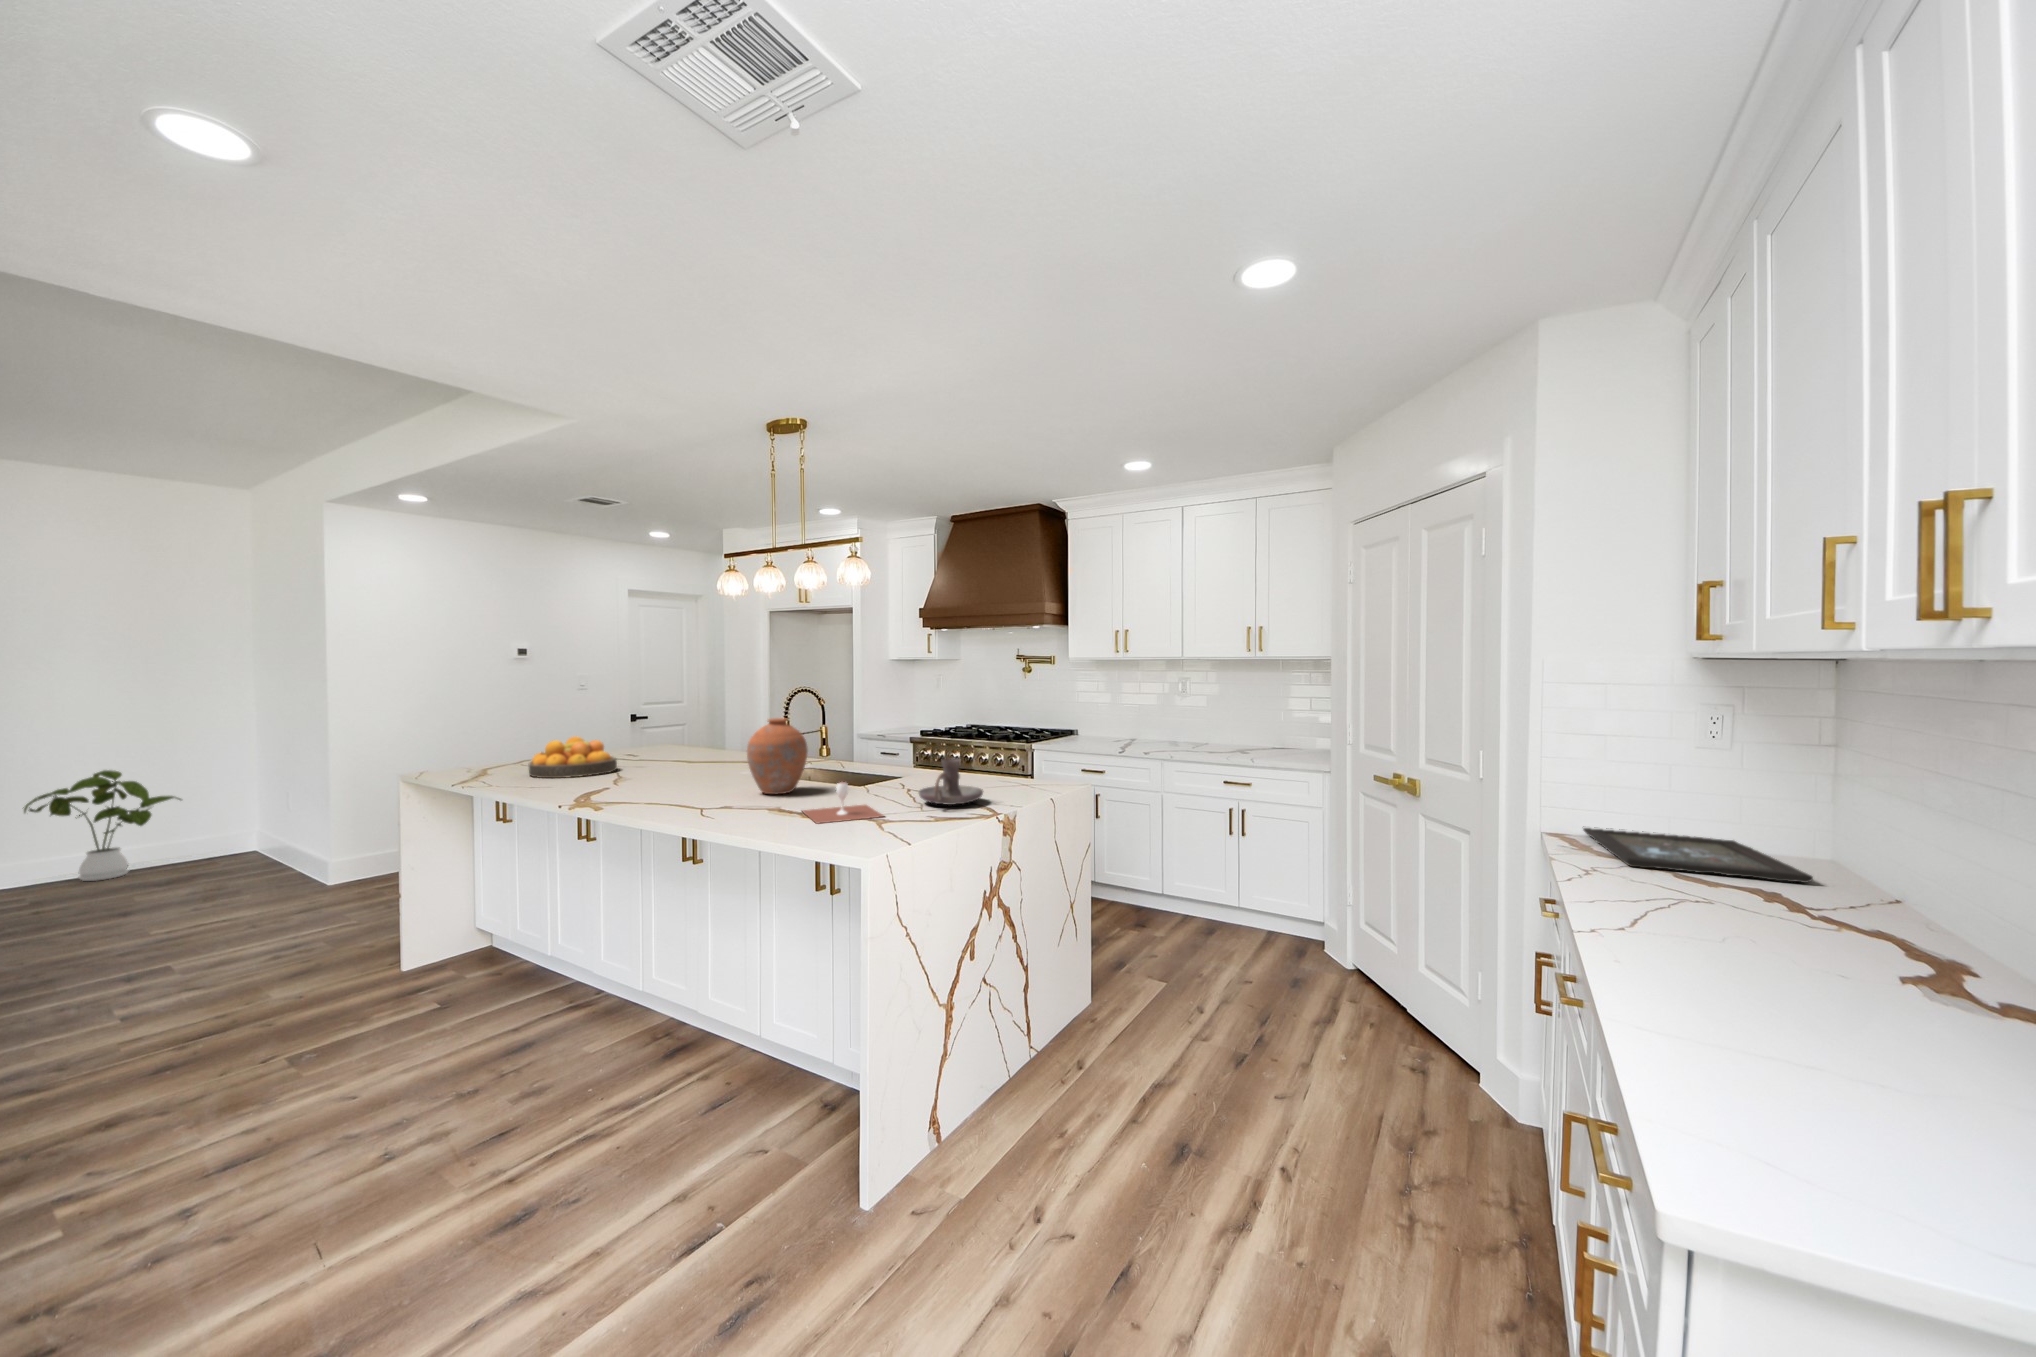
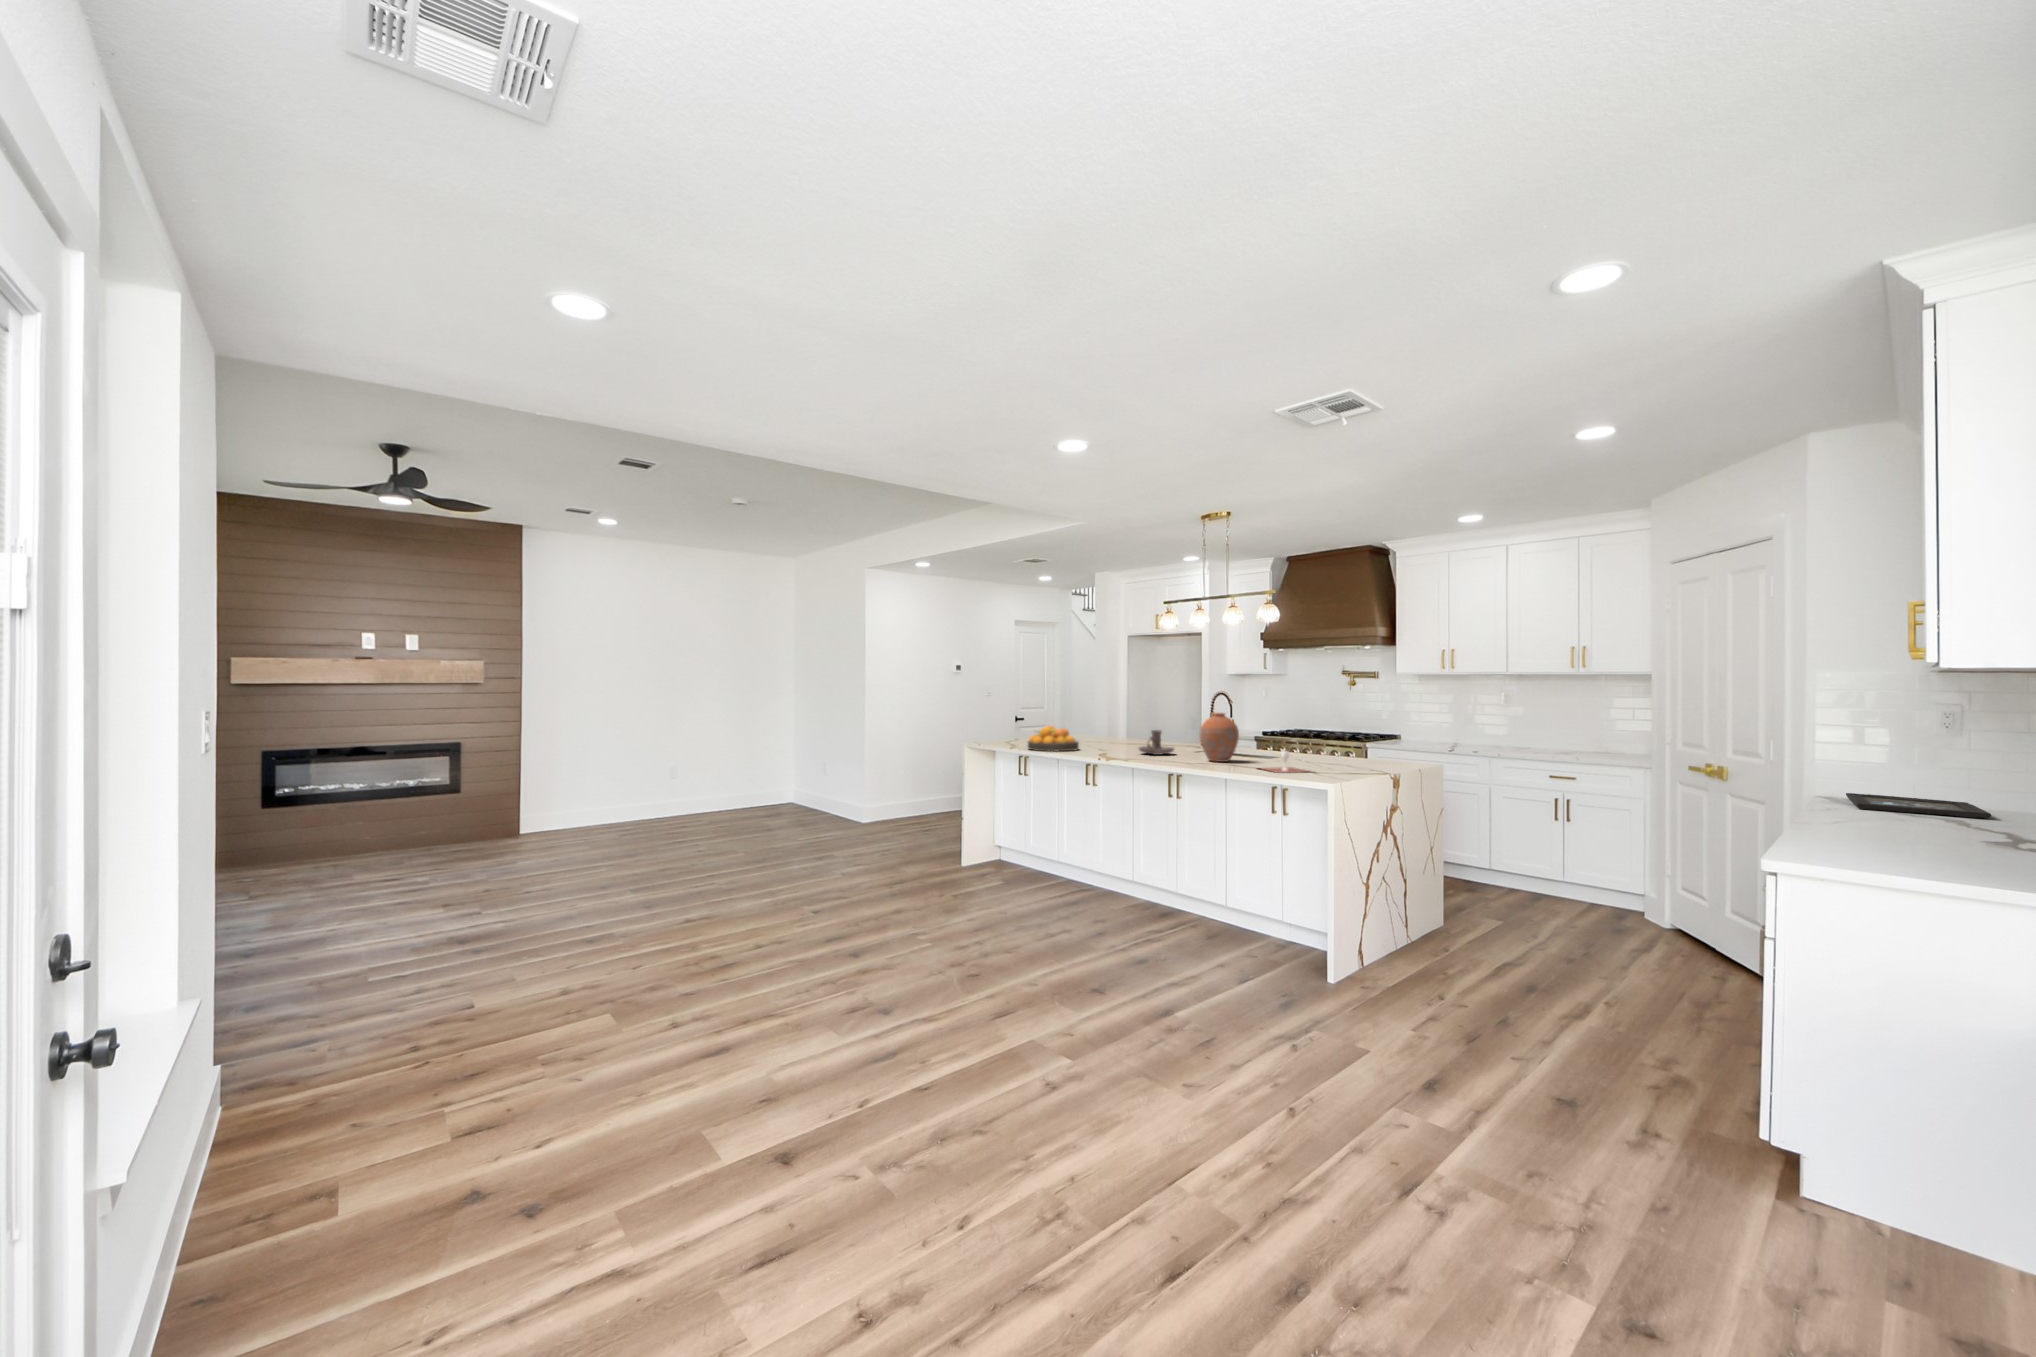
candle holder: present [918,759,983,805] -> present [1139,730,1174,755]
house plant: present [23,770,181,881] -> none [658,746,727,820]

